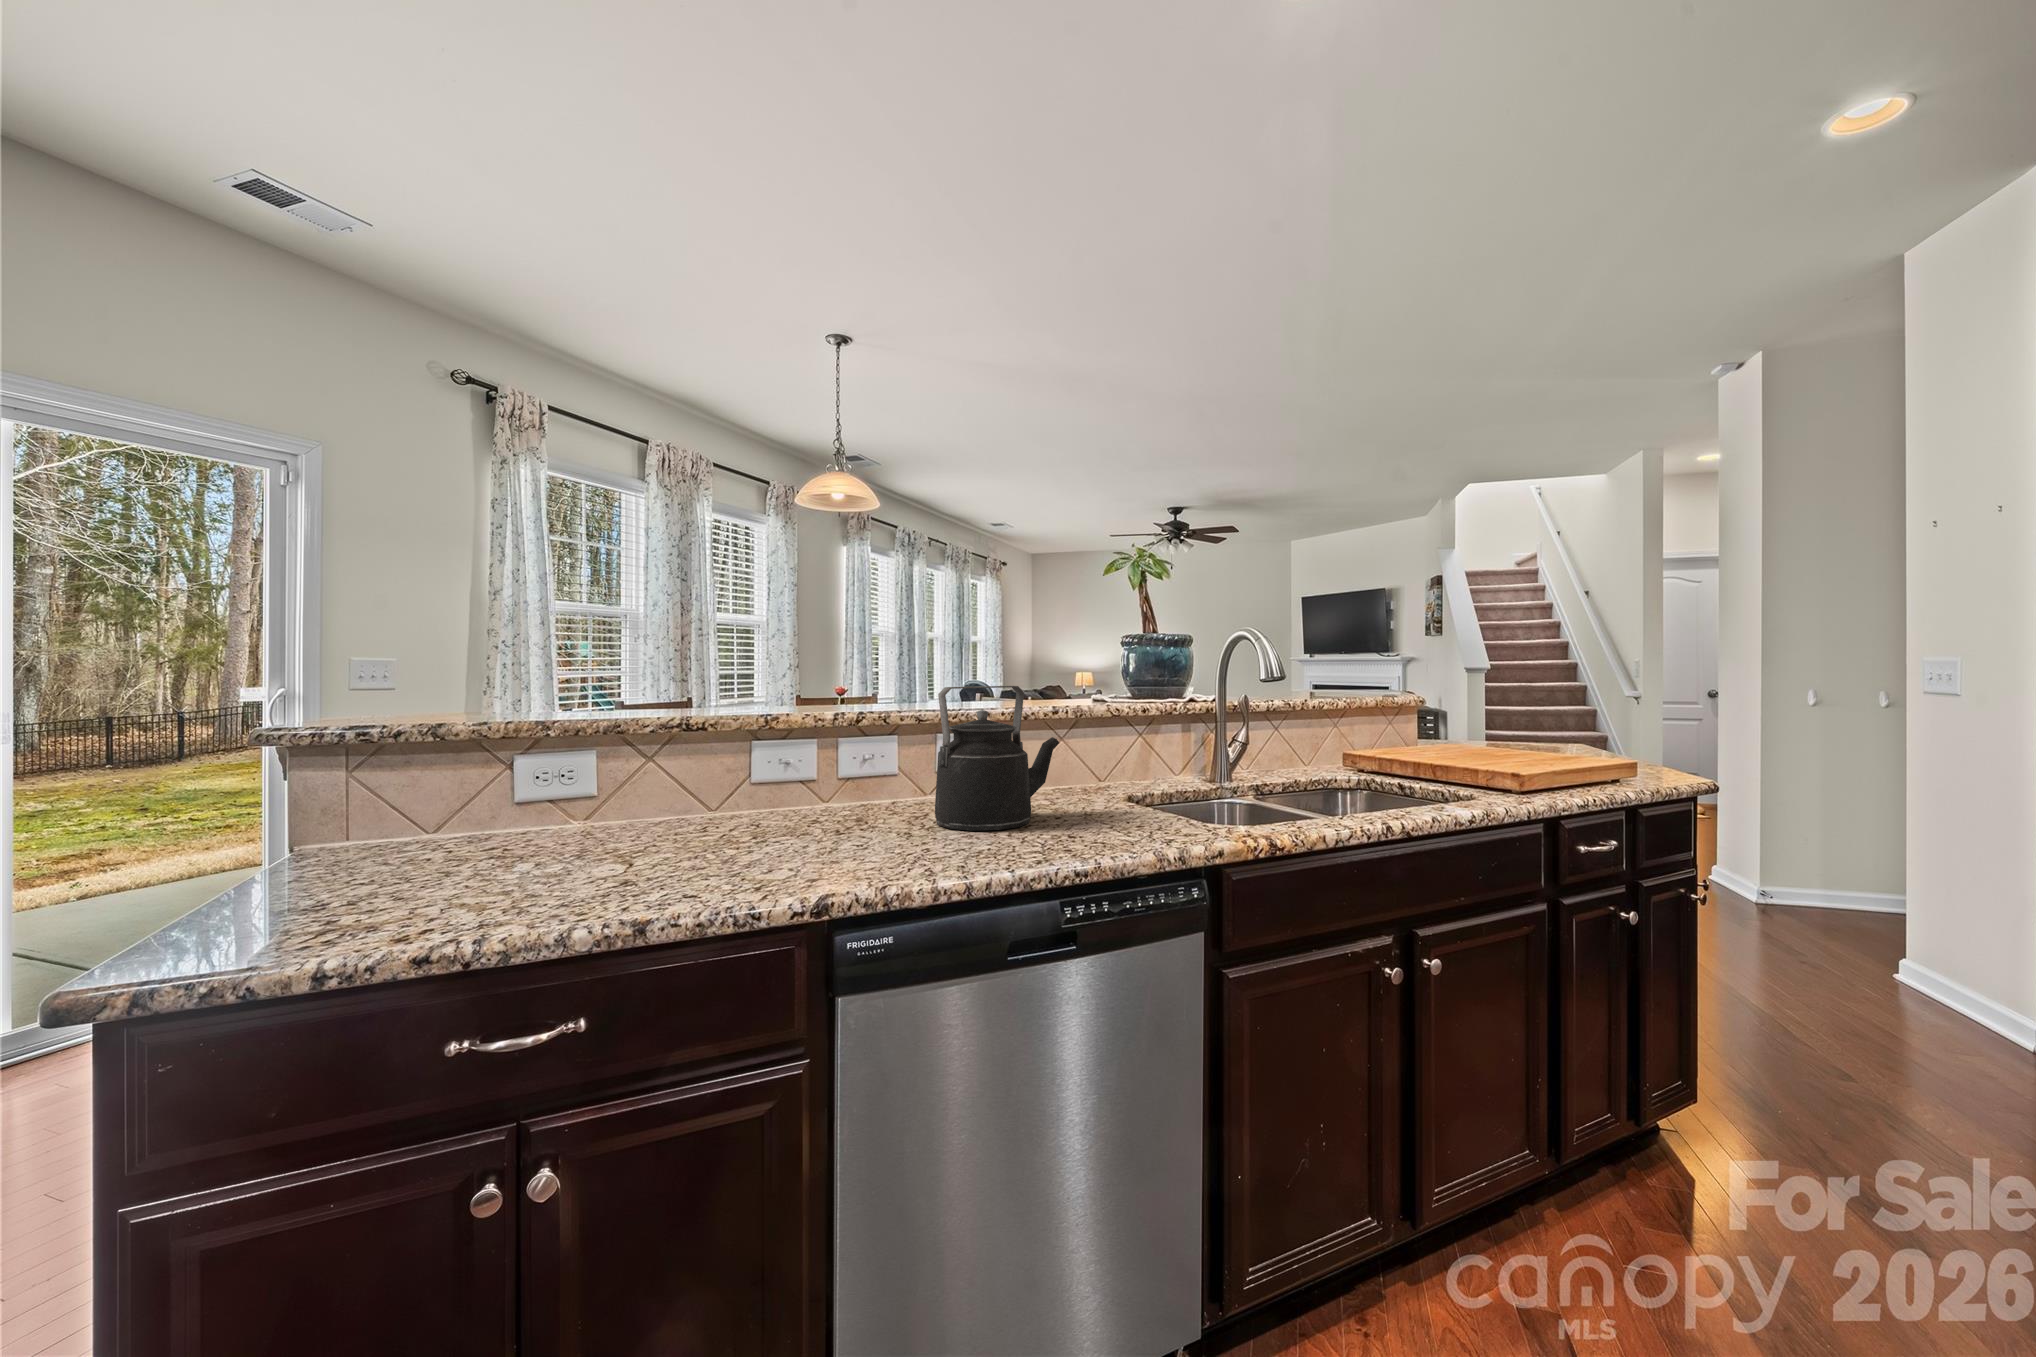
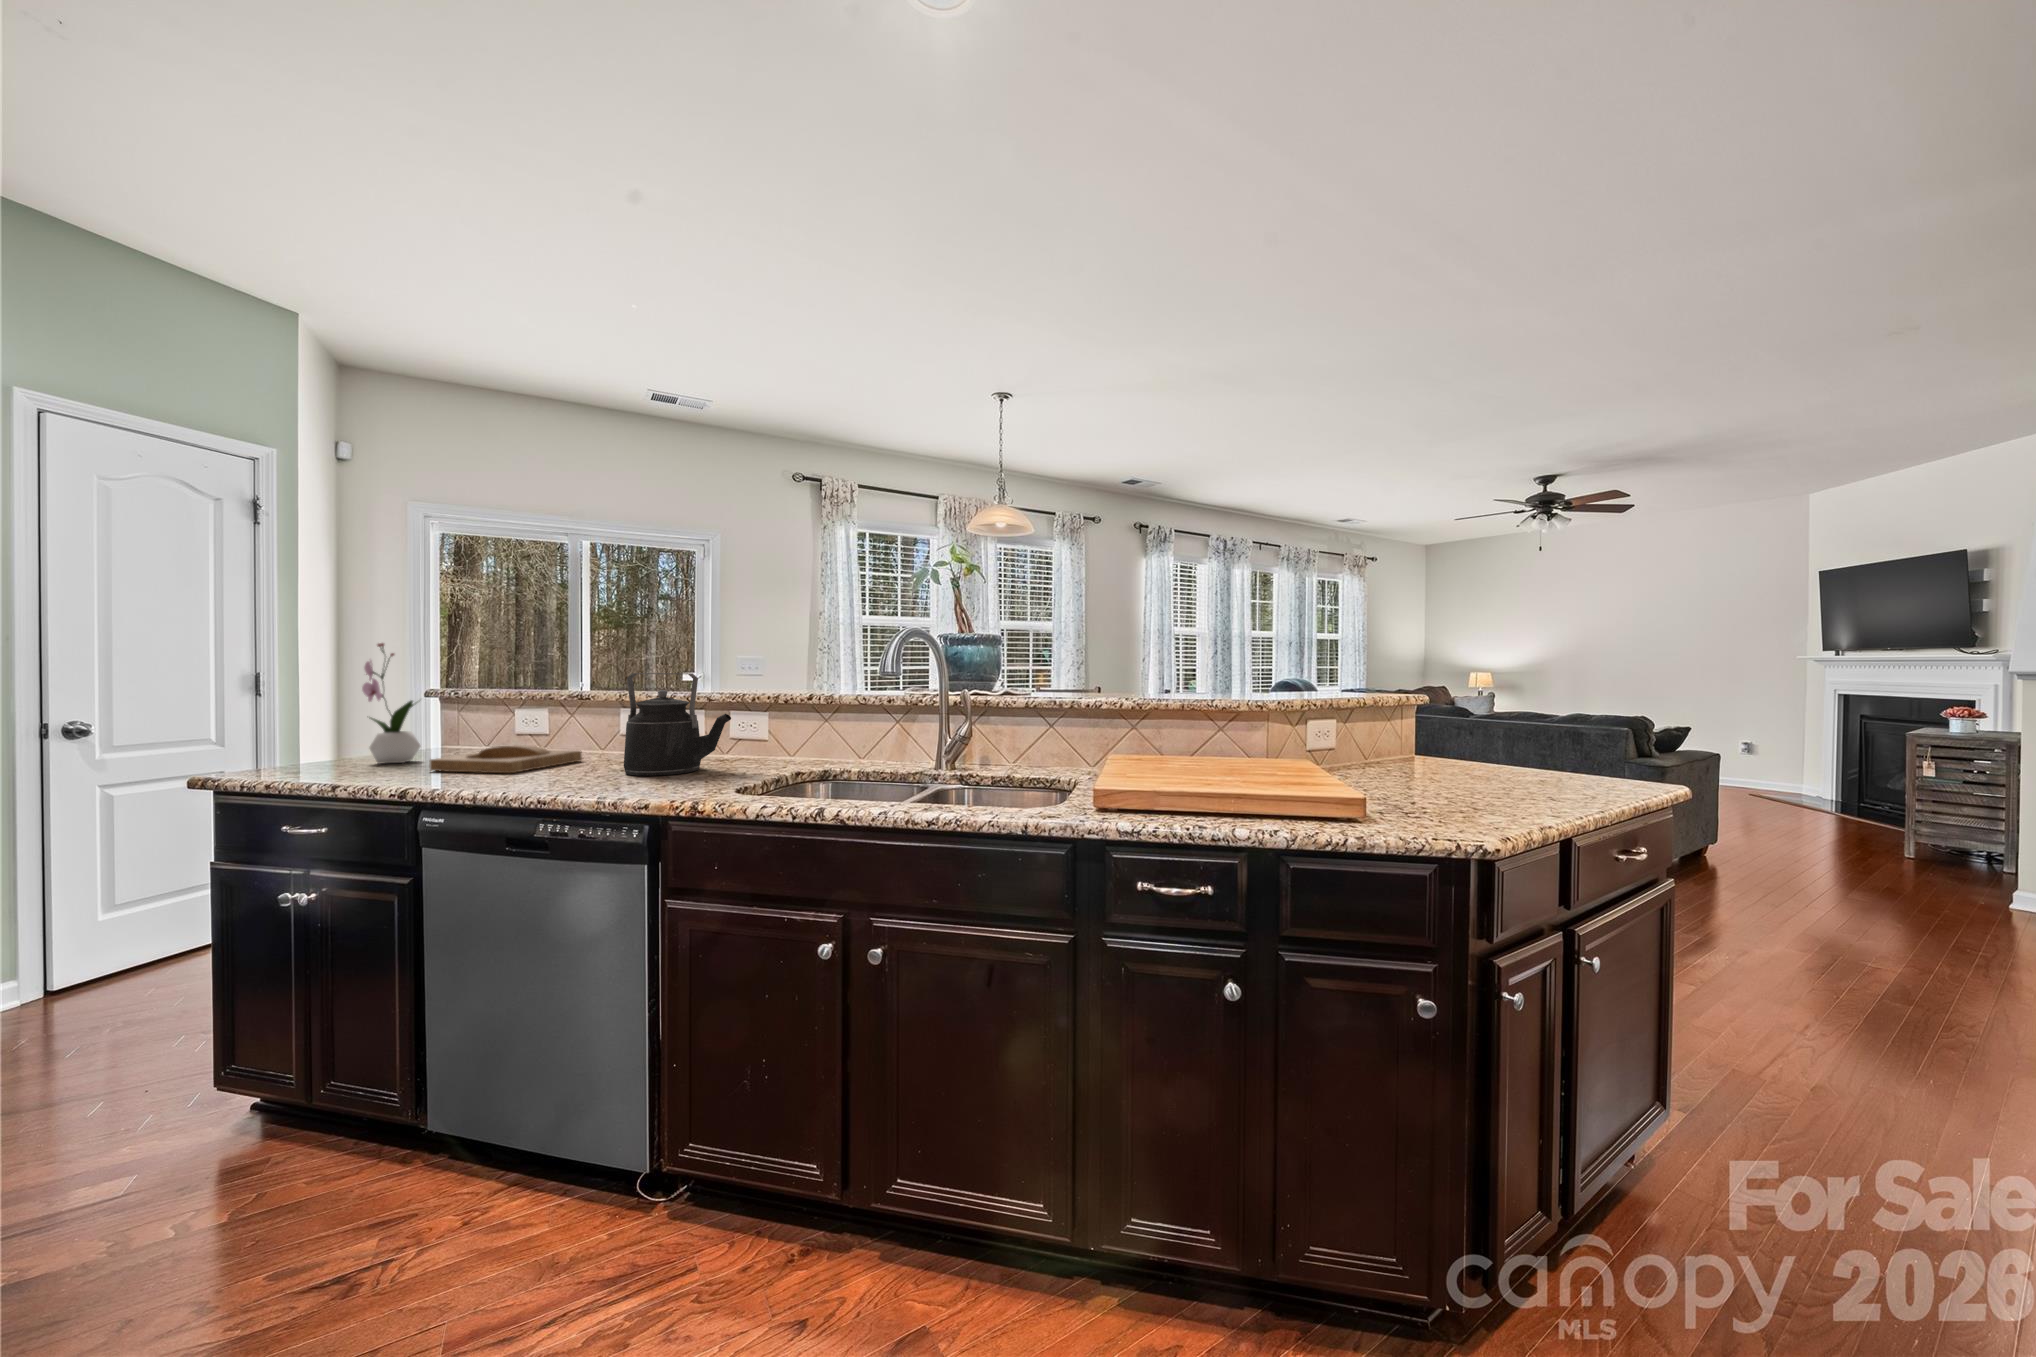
flower arrangement: none [350,637,488,885] -> present [362,643,420,763]
tray: none [627,812,809,874] -> present [429,745,582,773]

